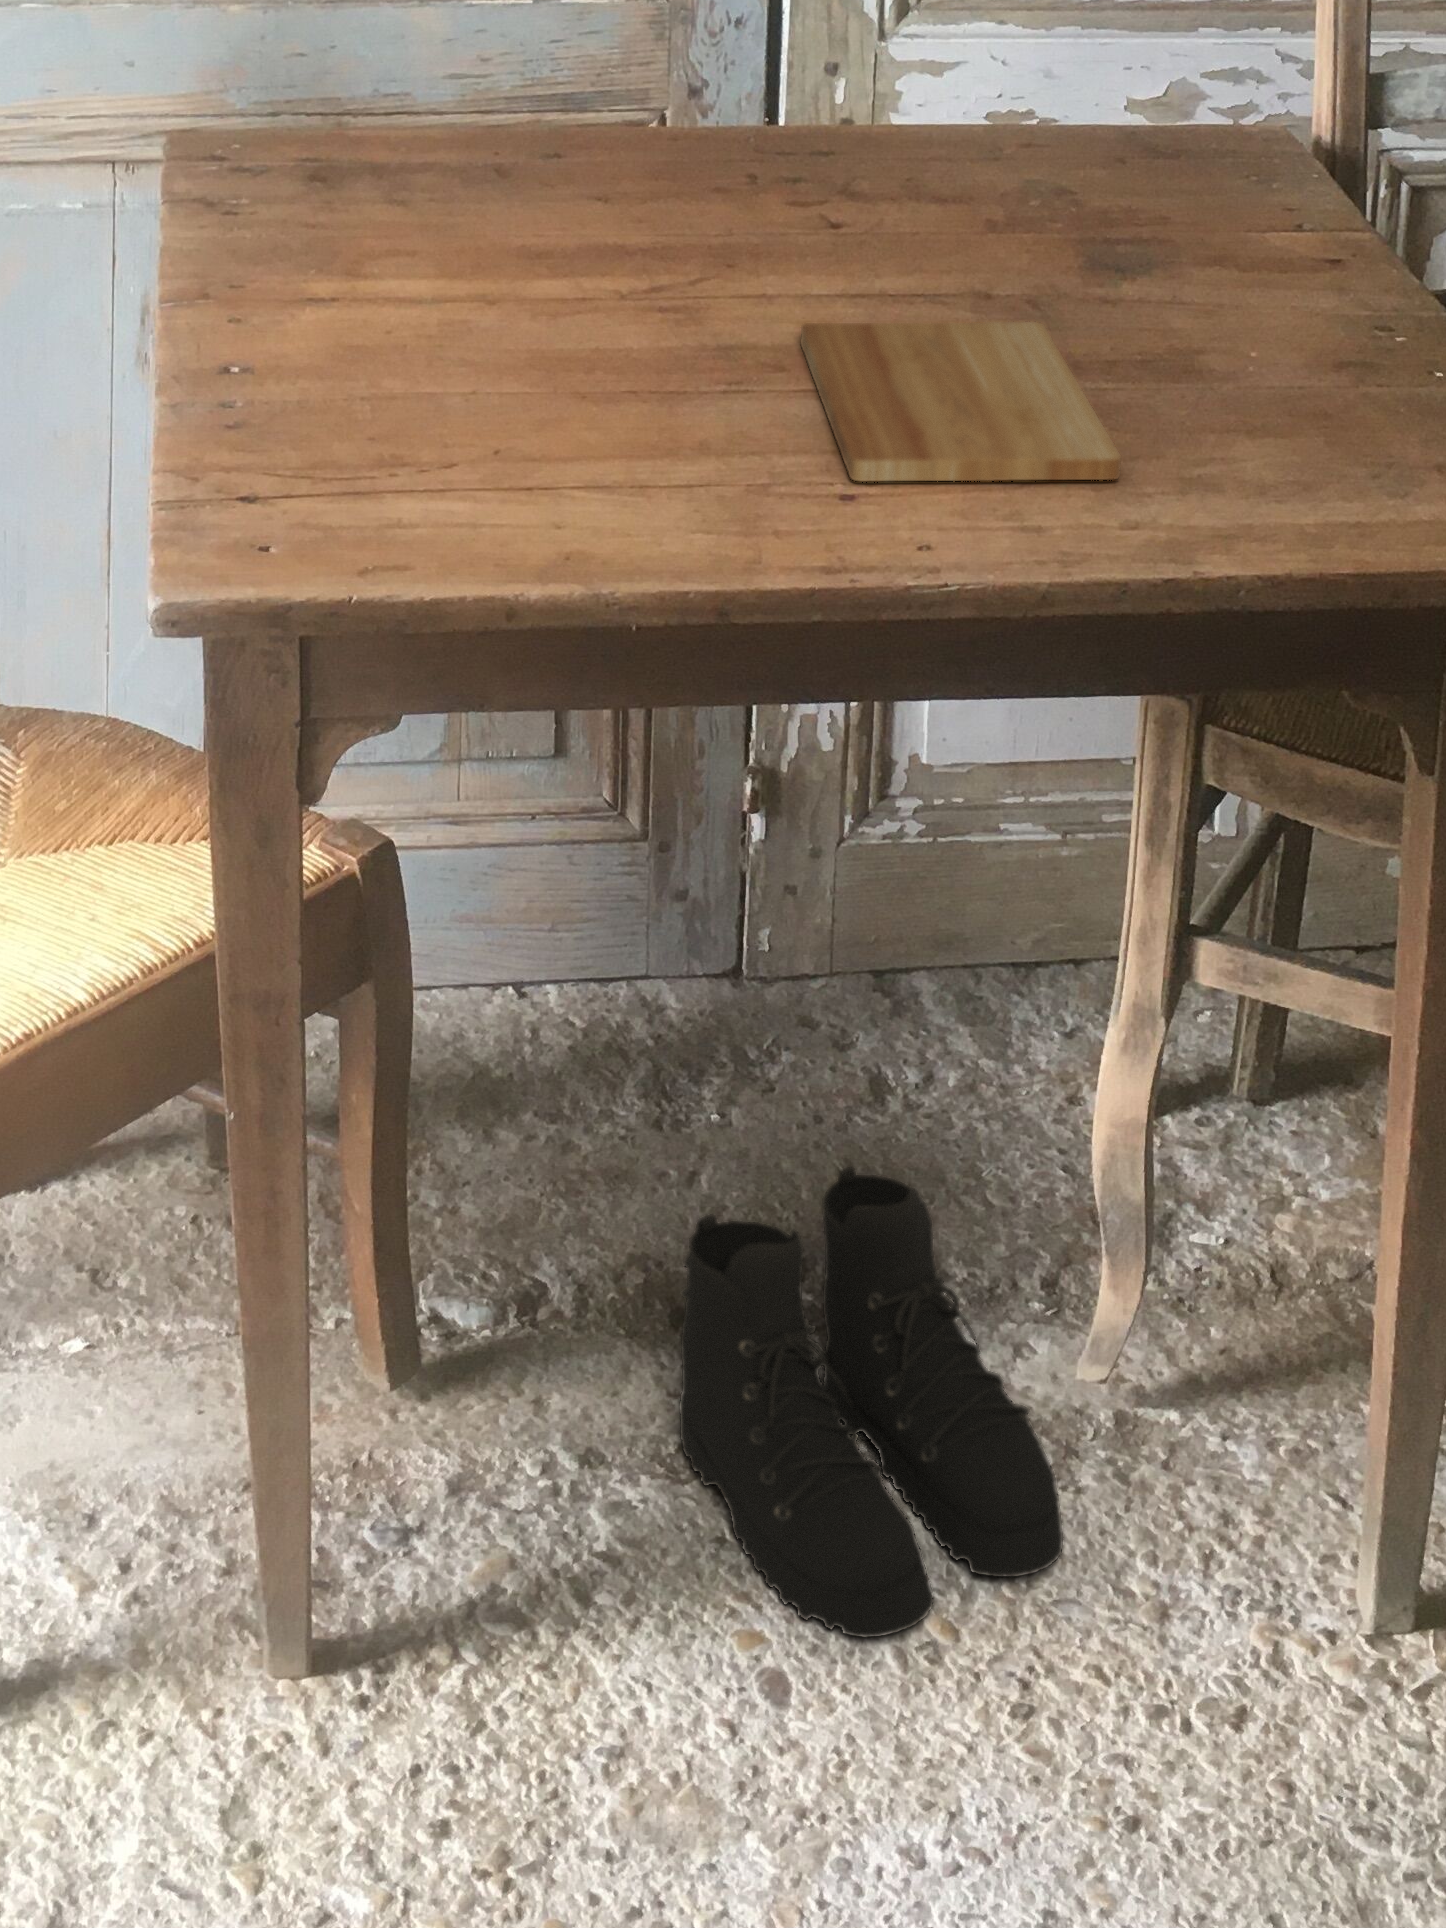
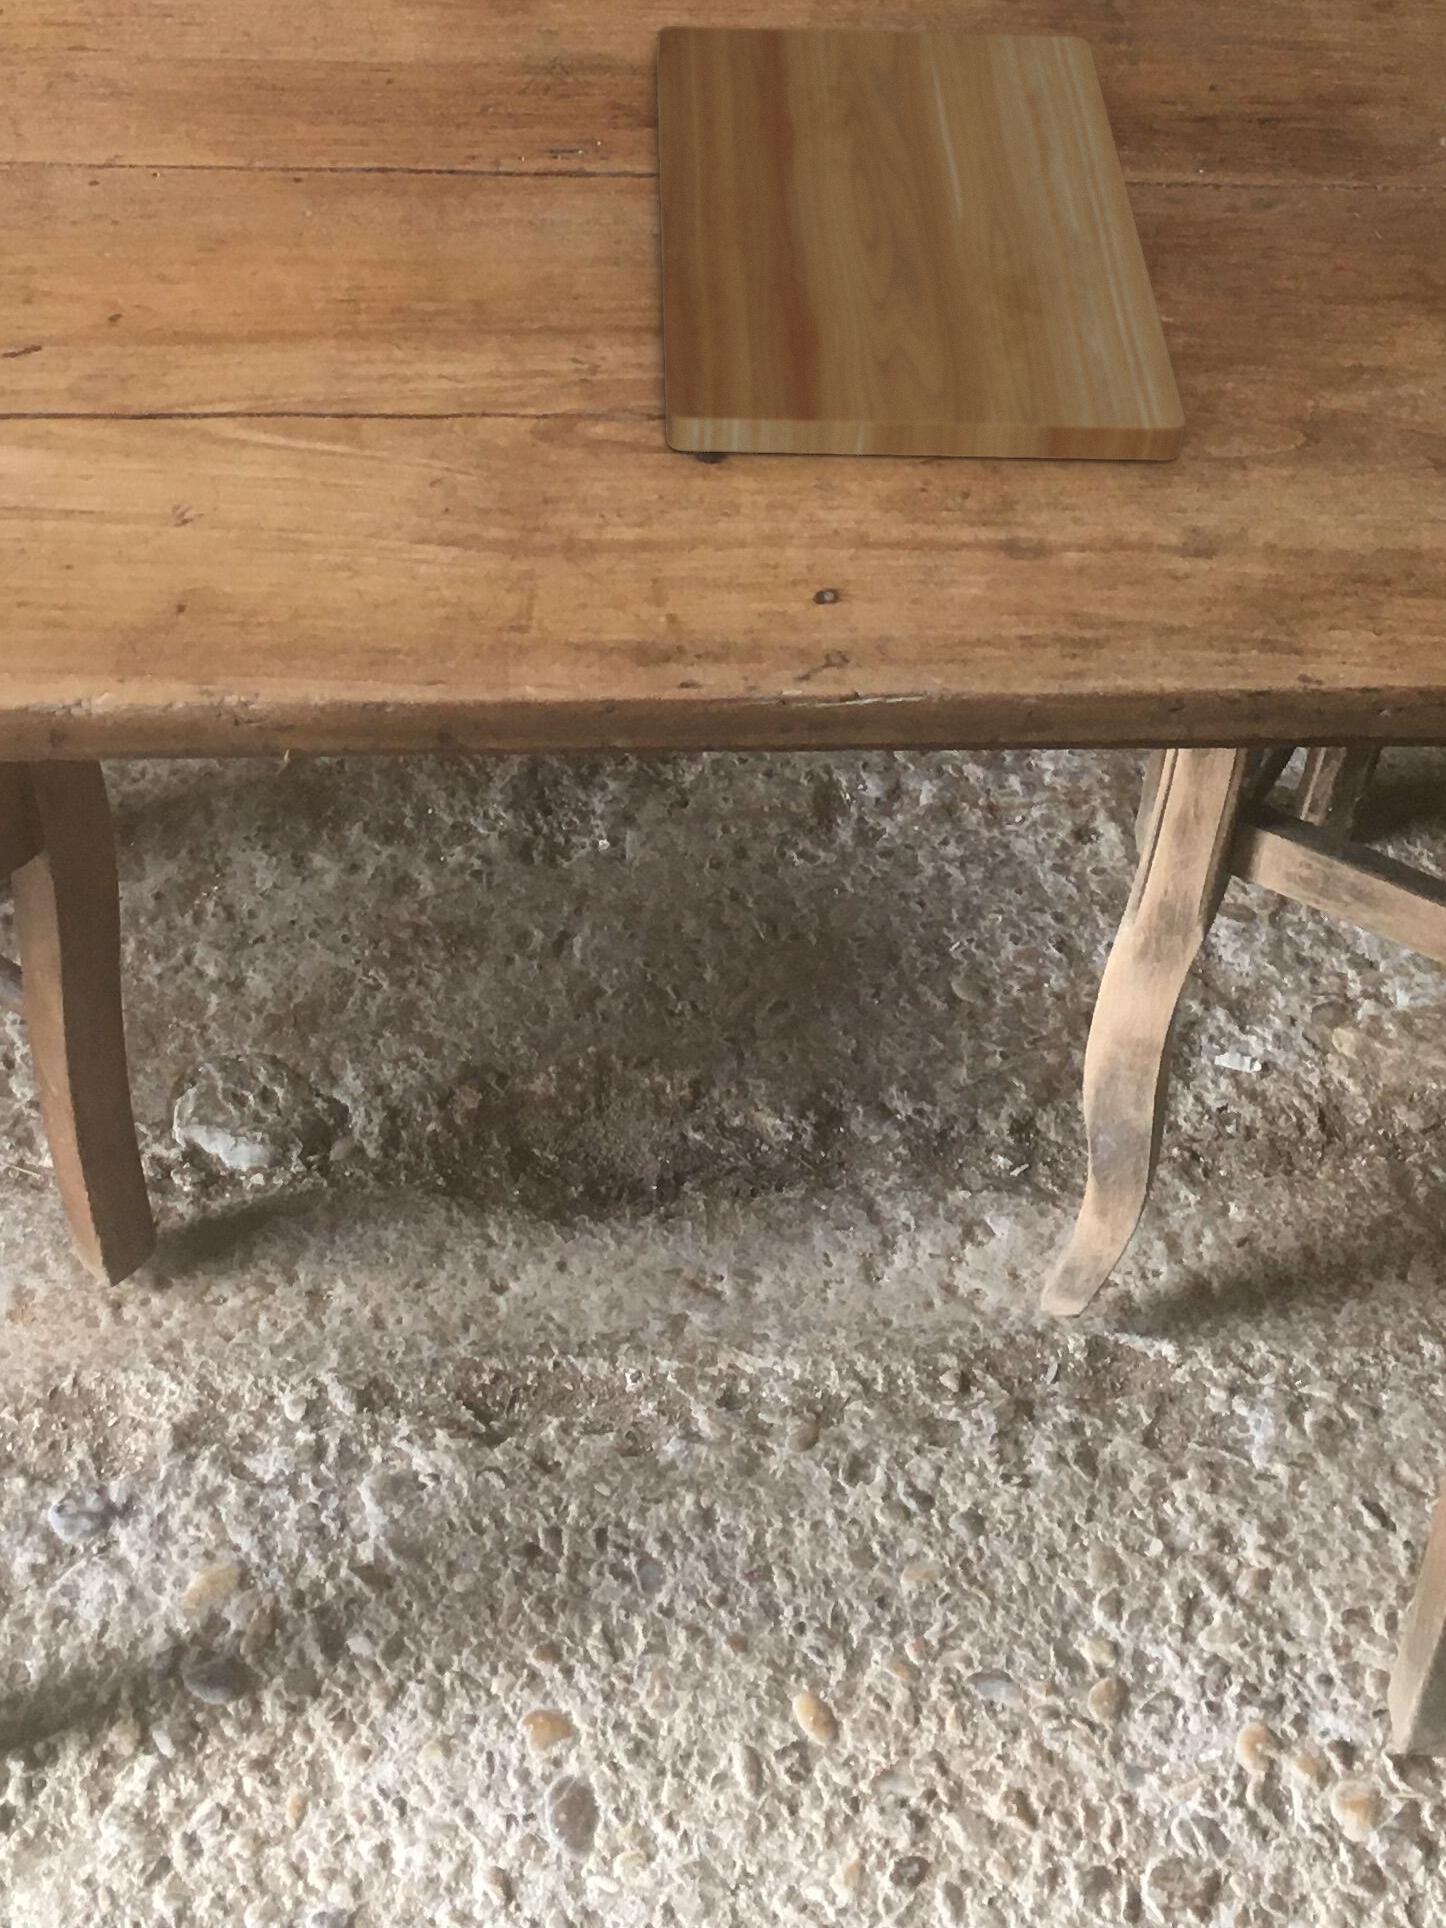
boots: present [680,1167,1063,1637] -> none [498,1055,997,1746]

